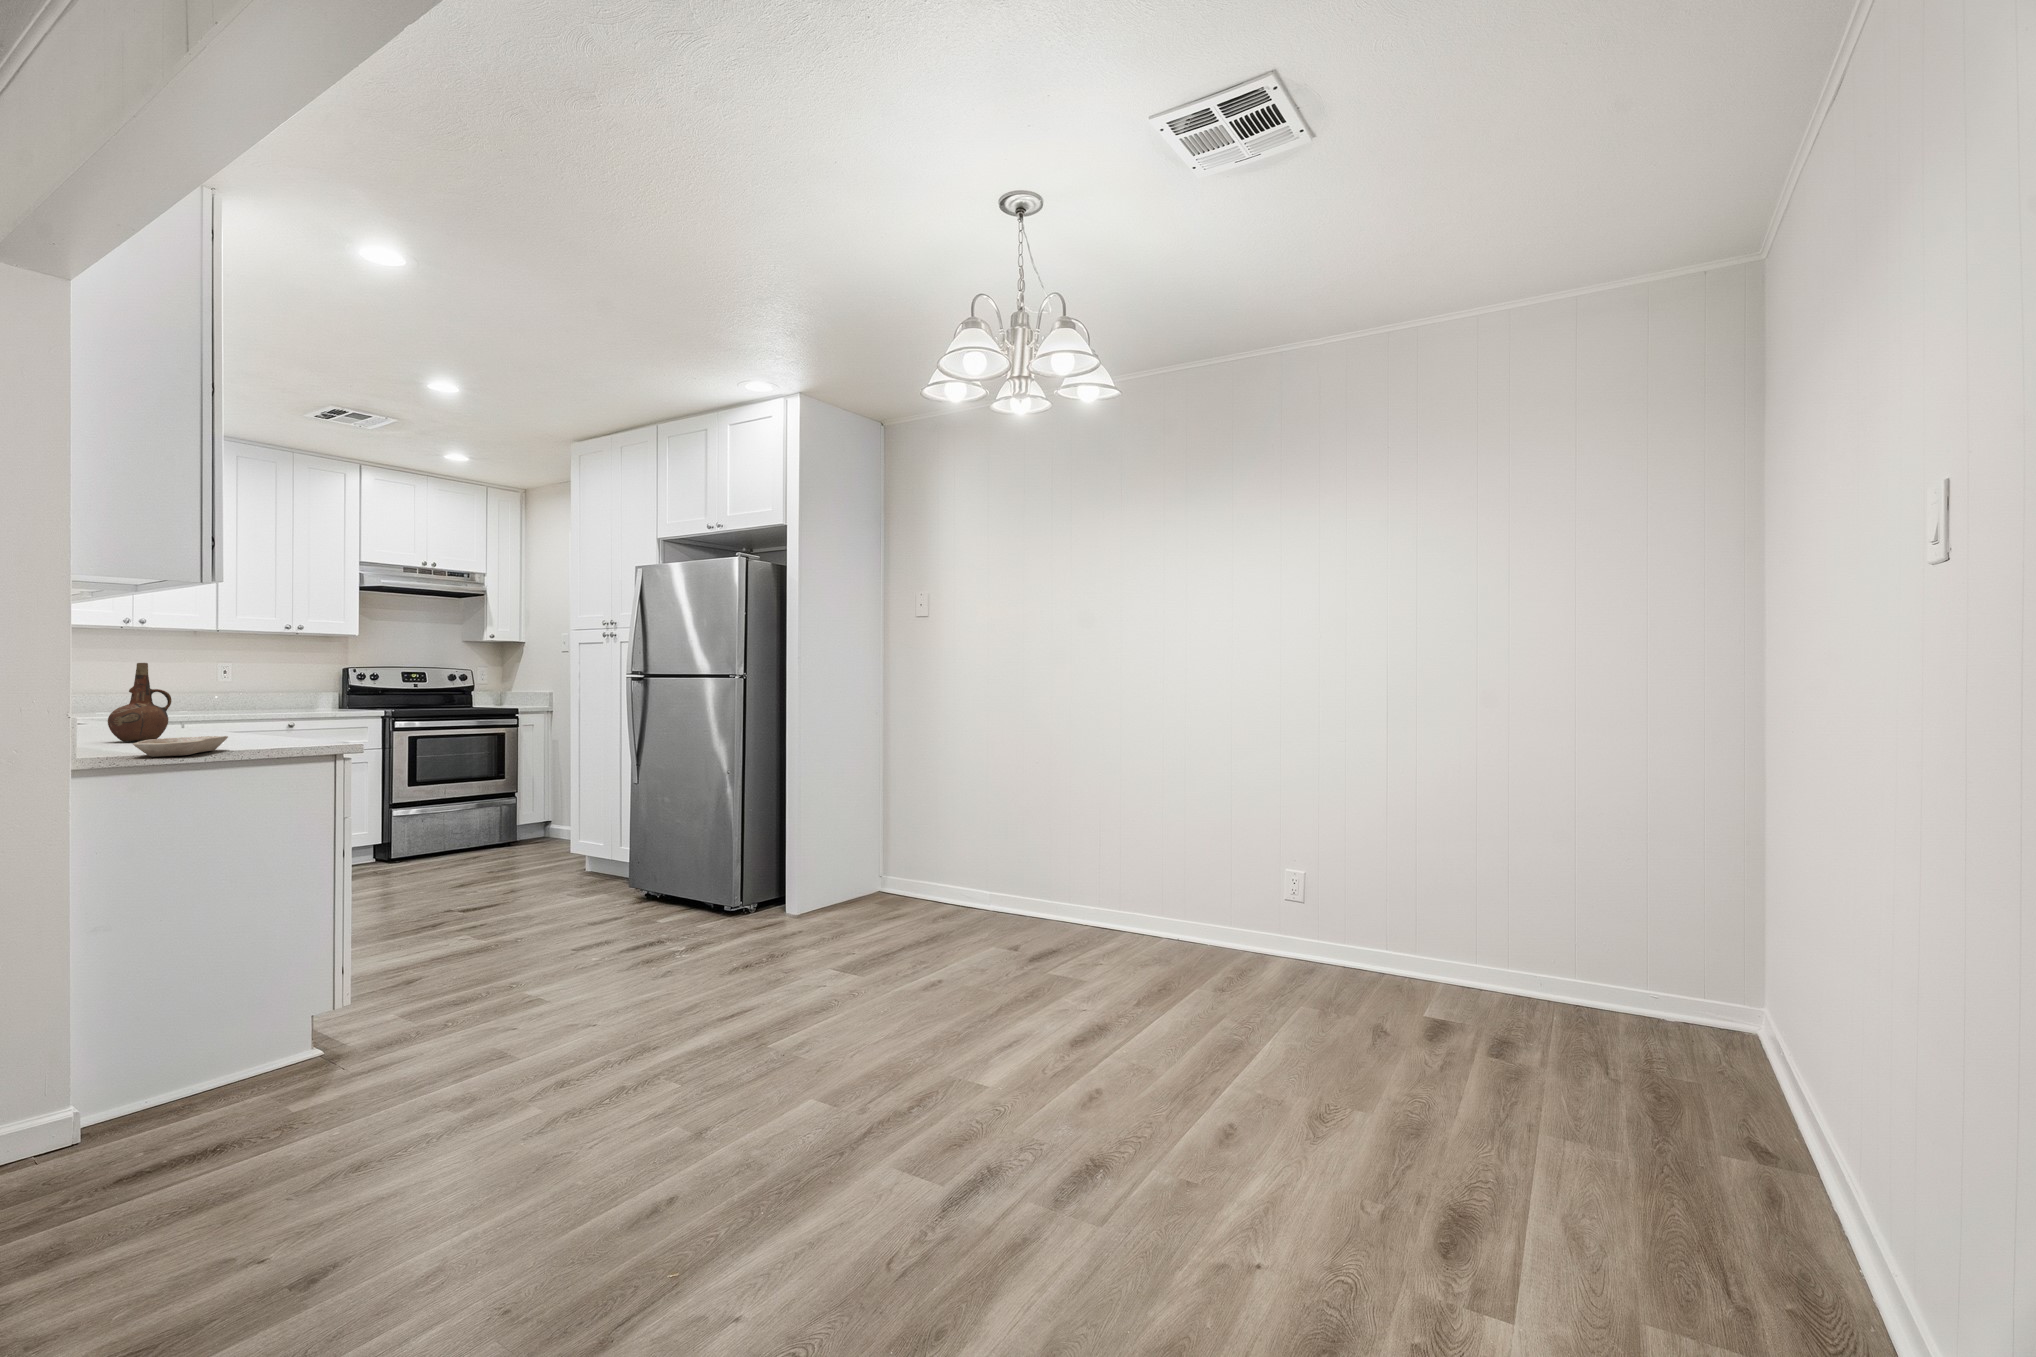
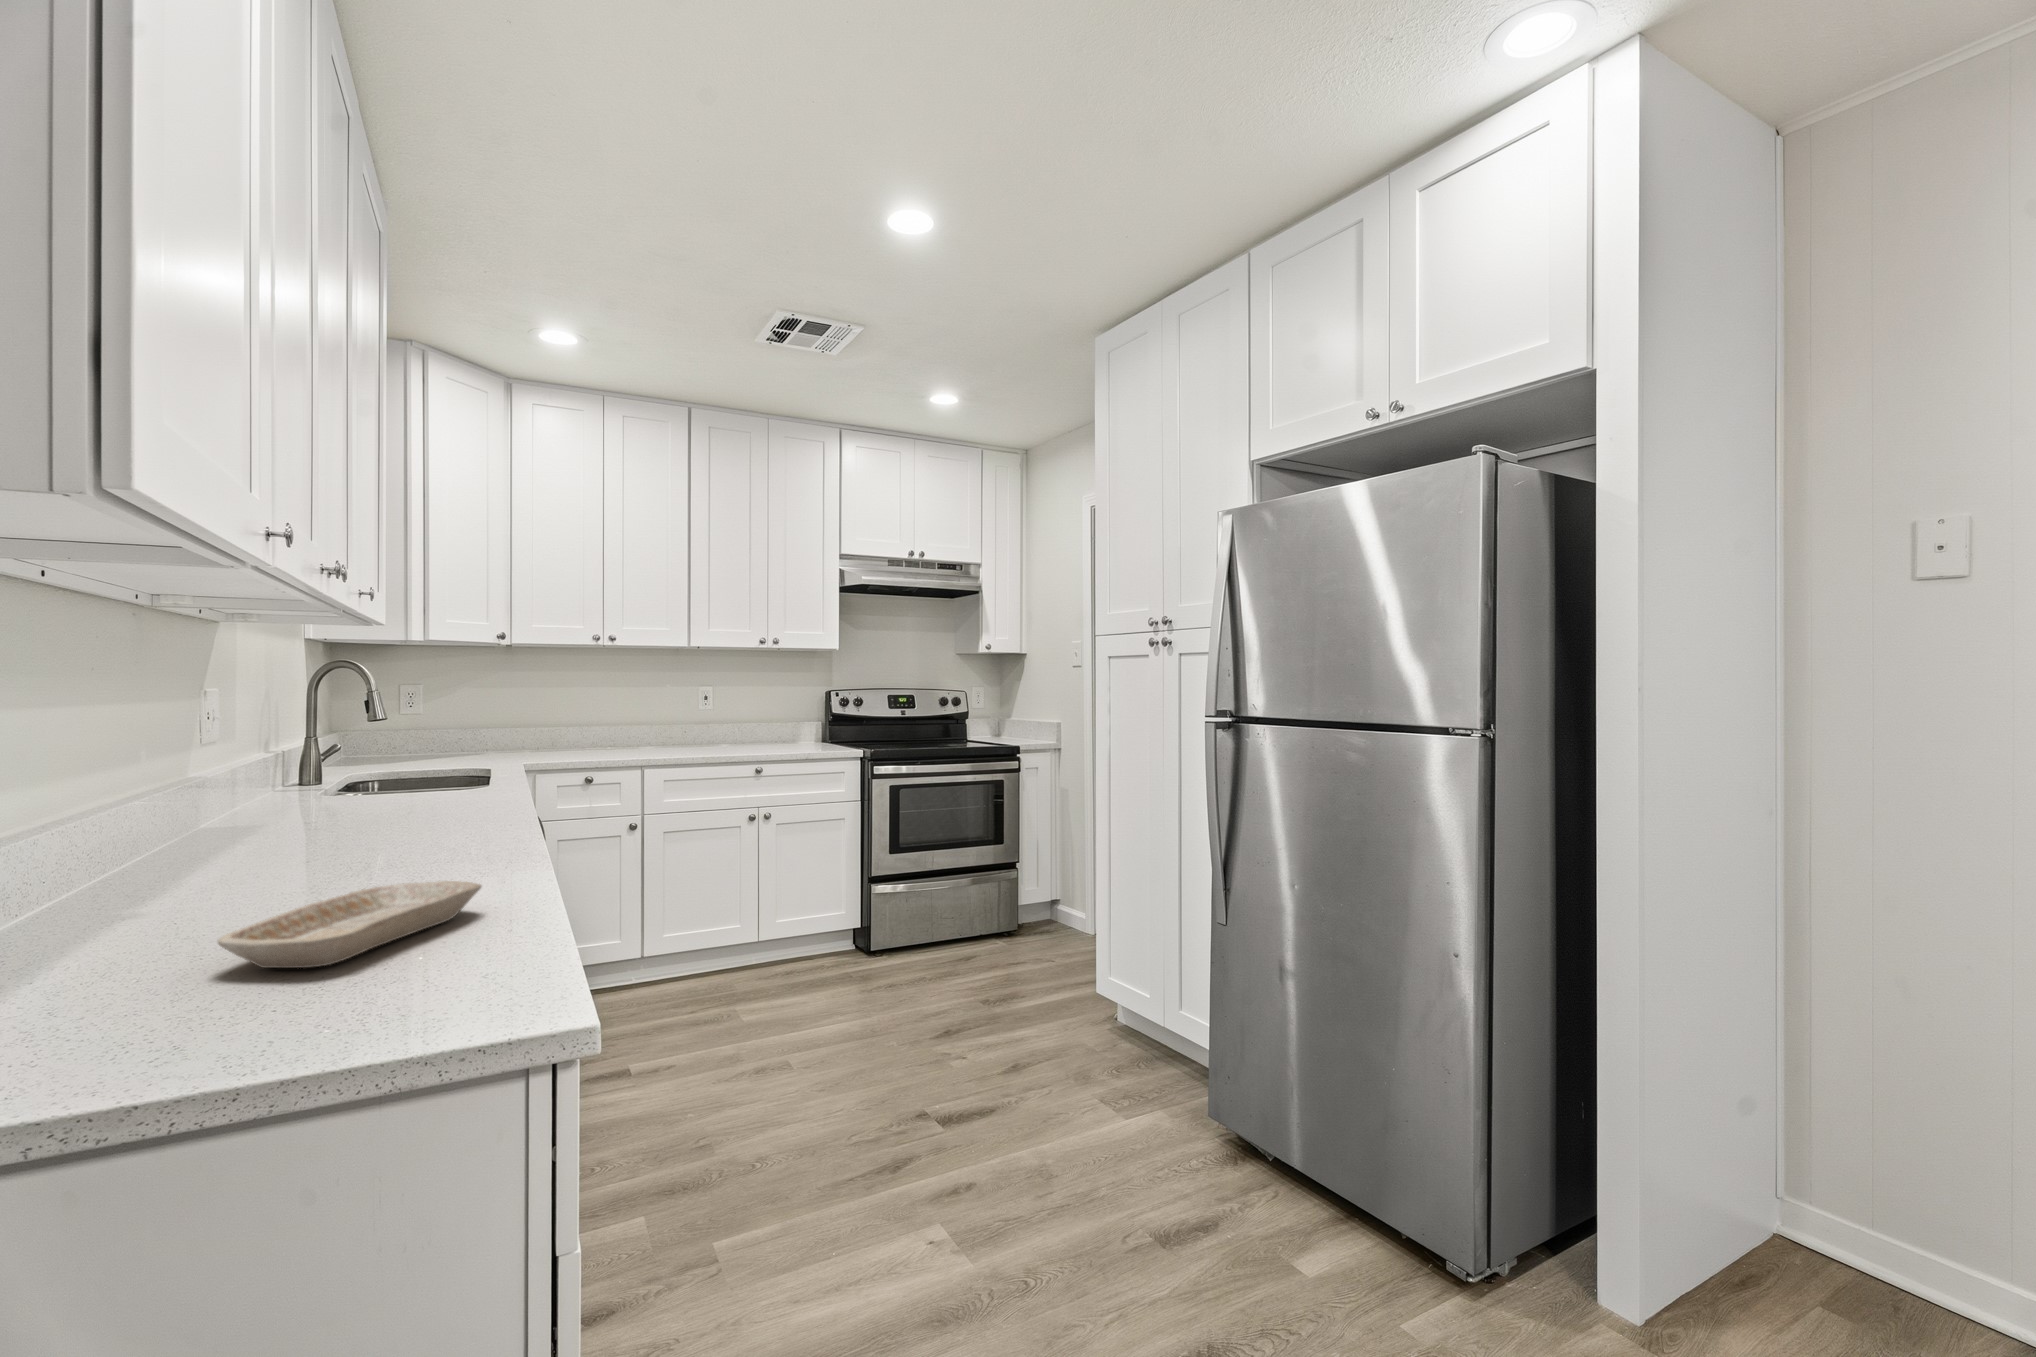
ceramic pitcher: present [108,663,171,741] -> none [401,709,496,850]

